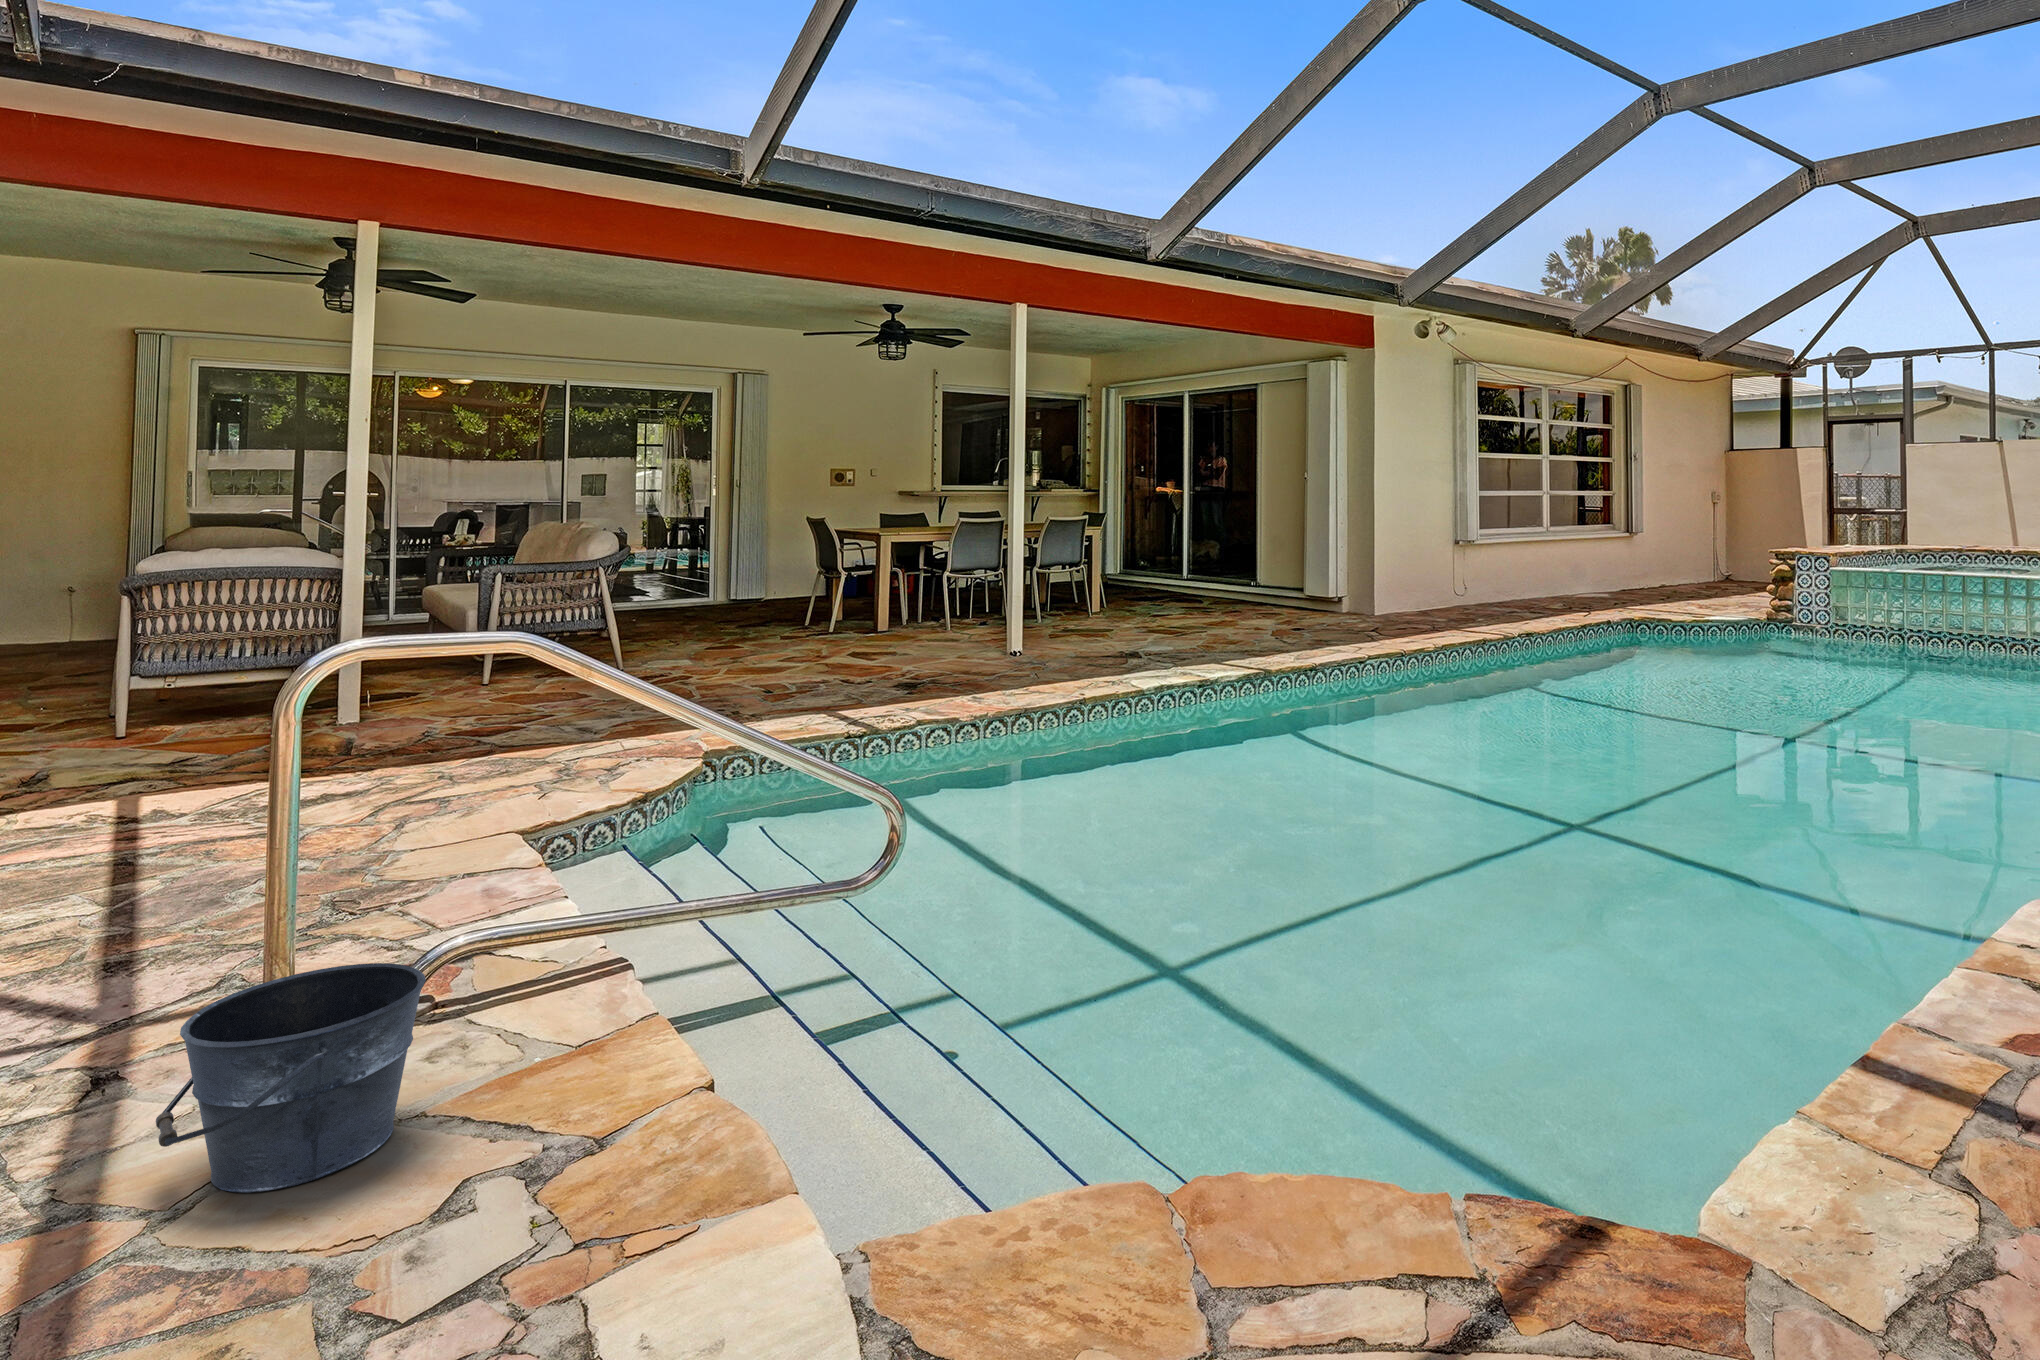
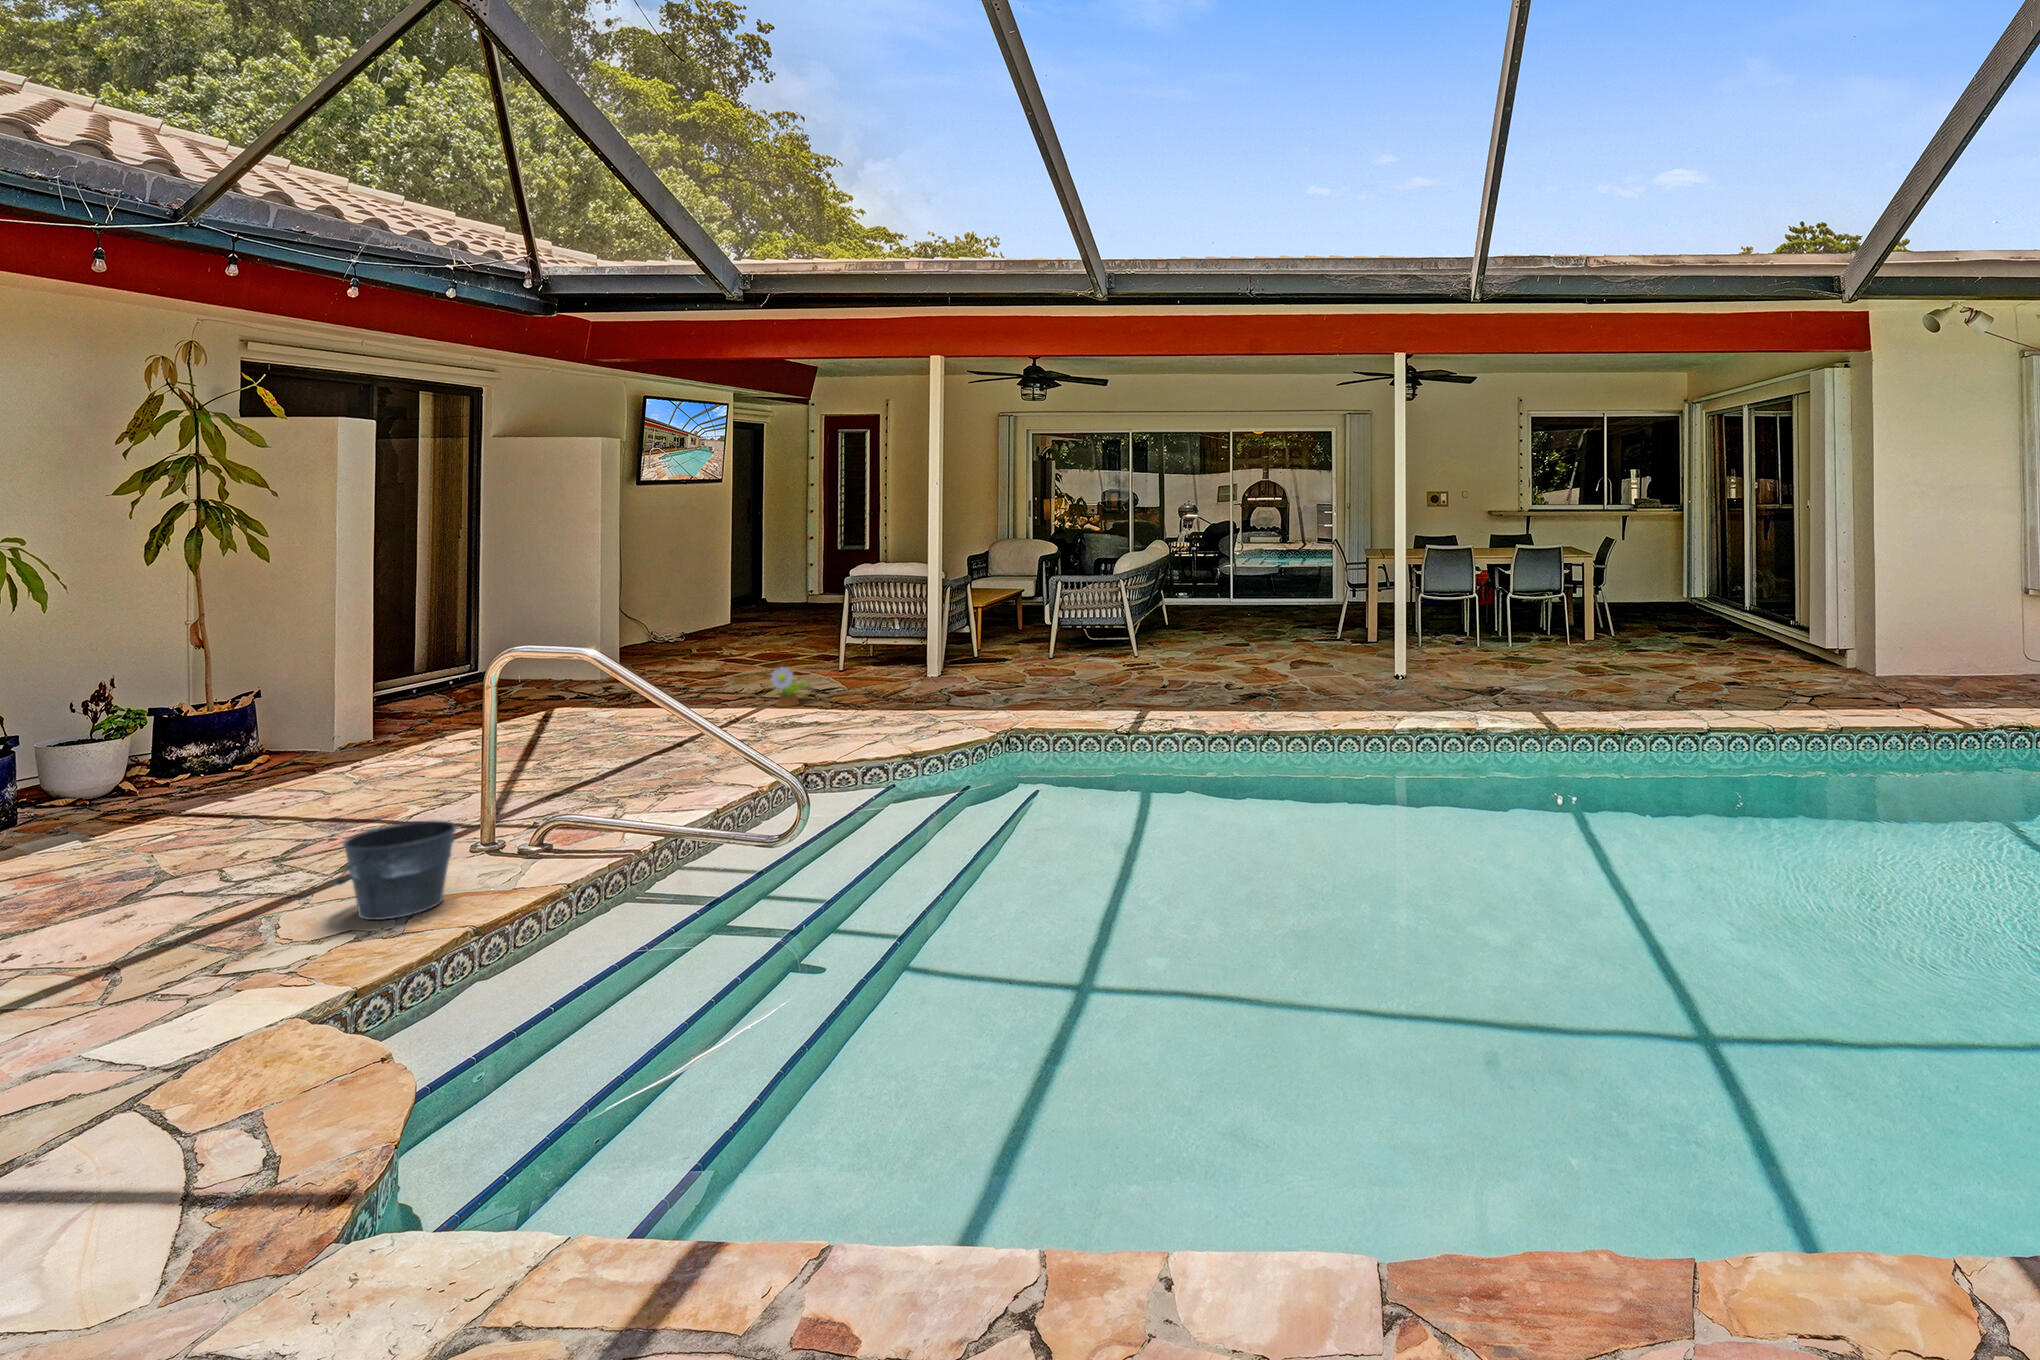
decorative plant: none [89,718,198,794] -> present [771,667,810,707]

